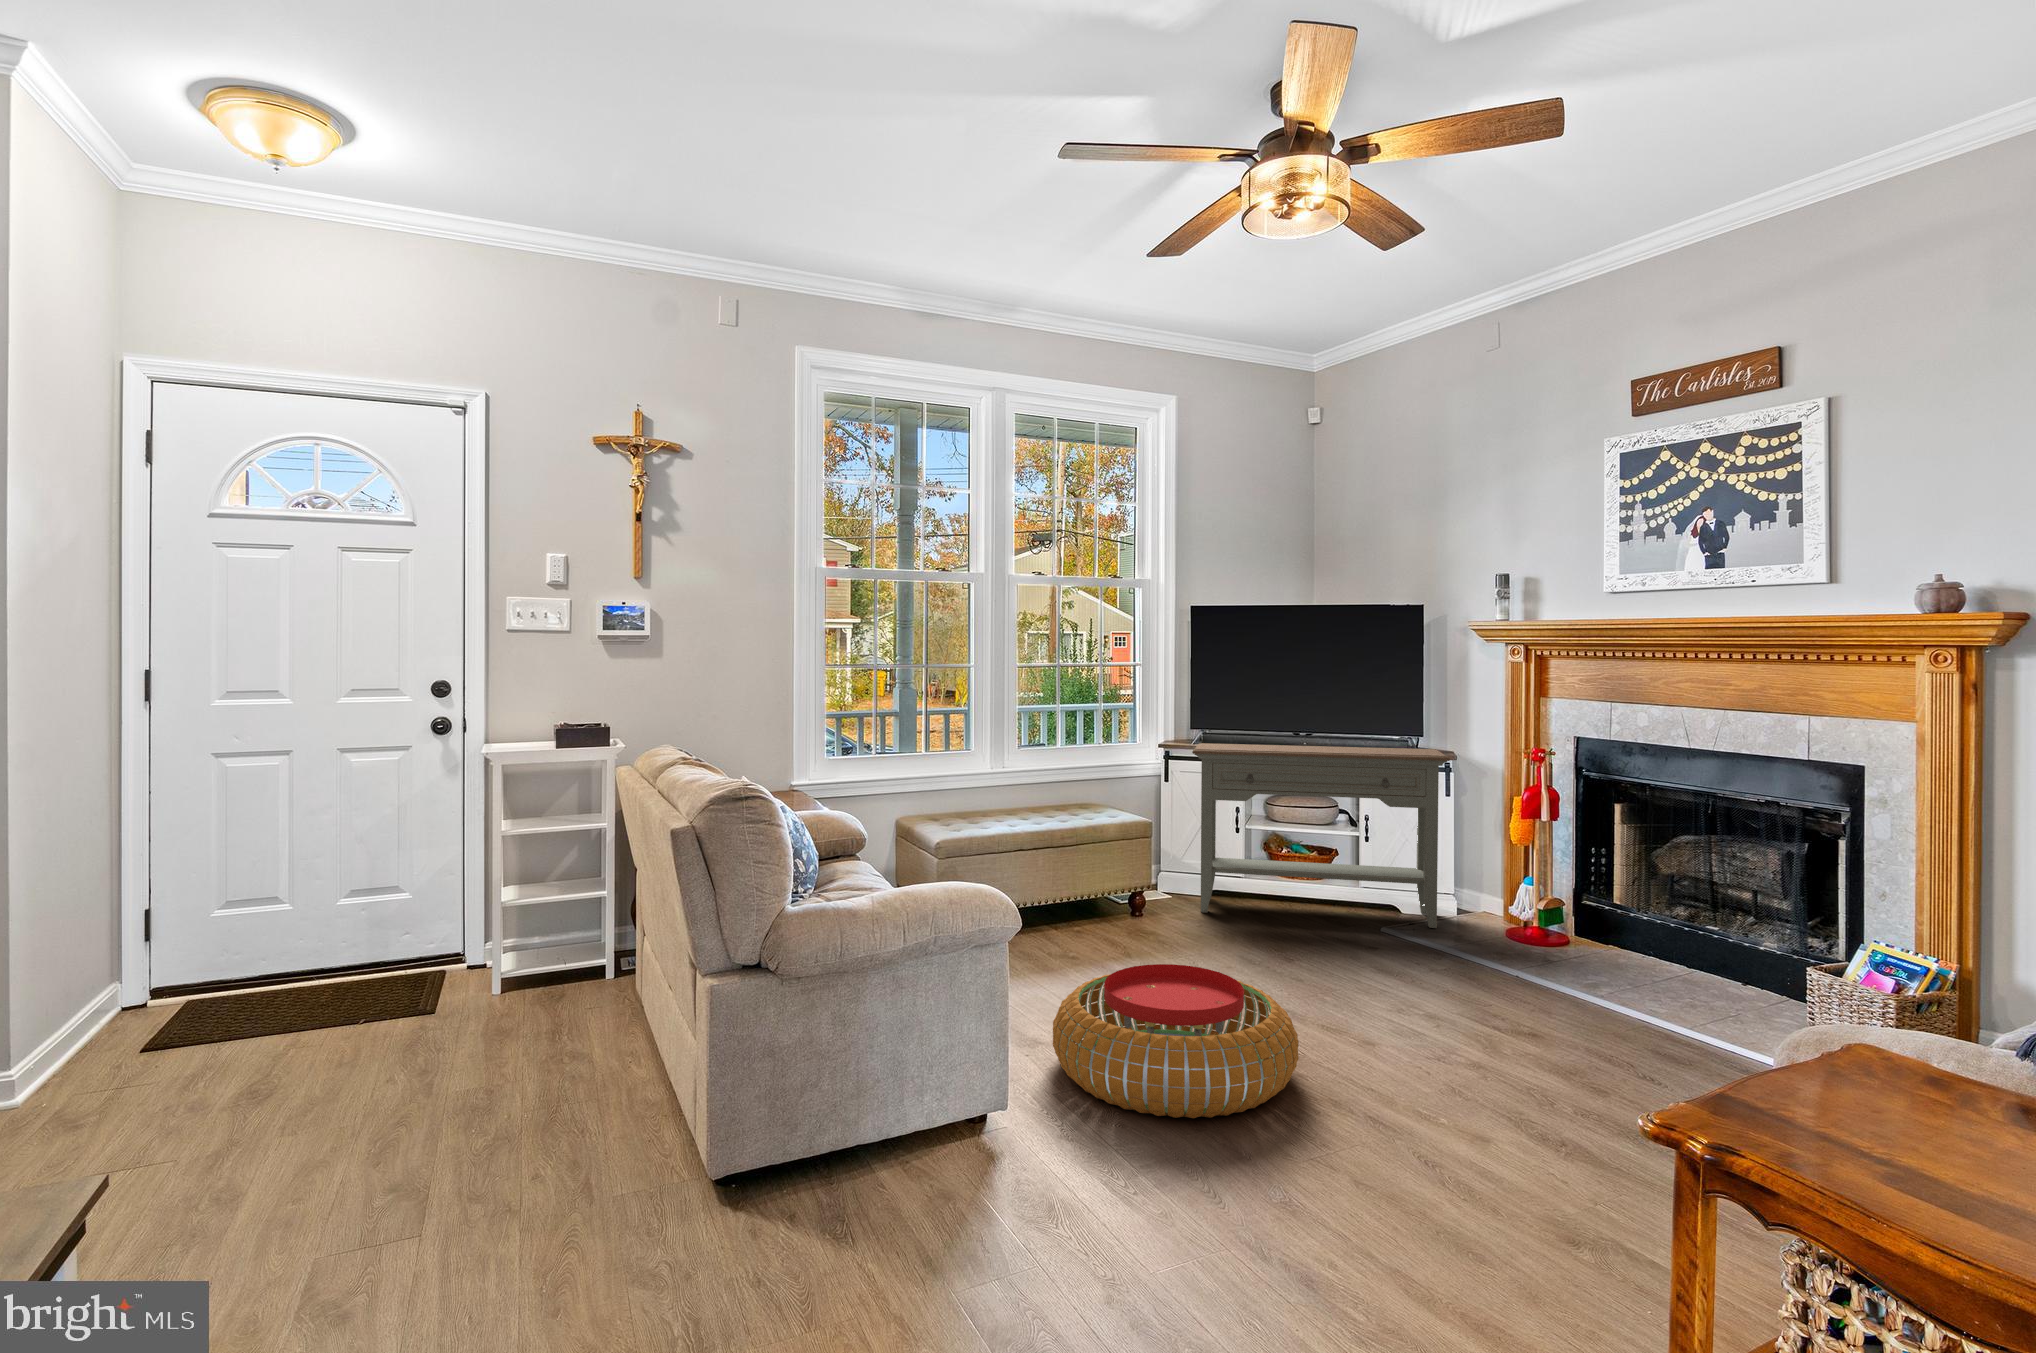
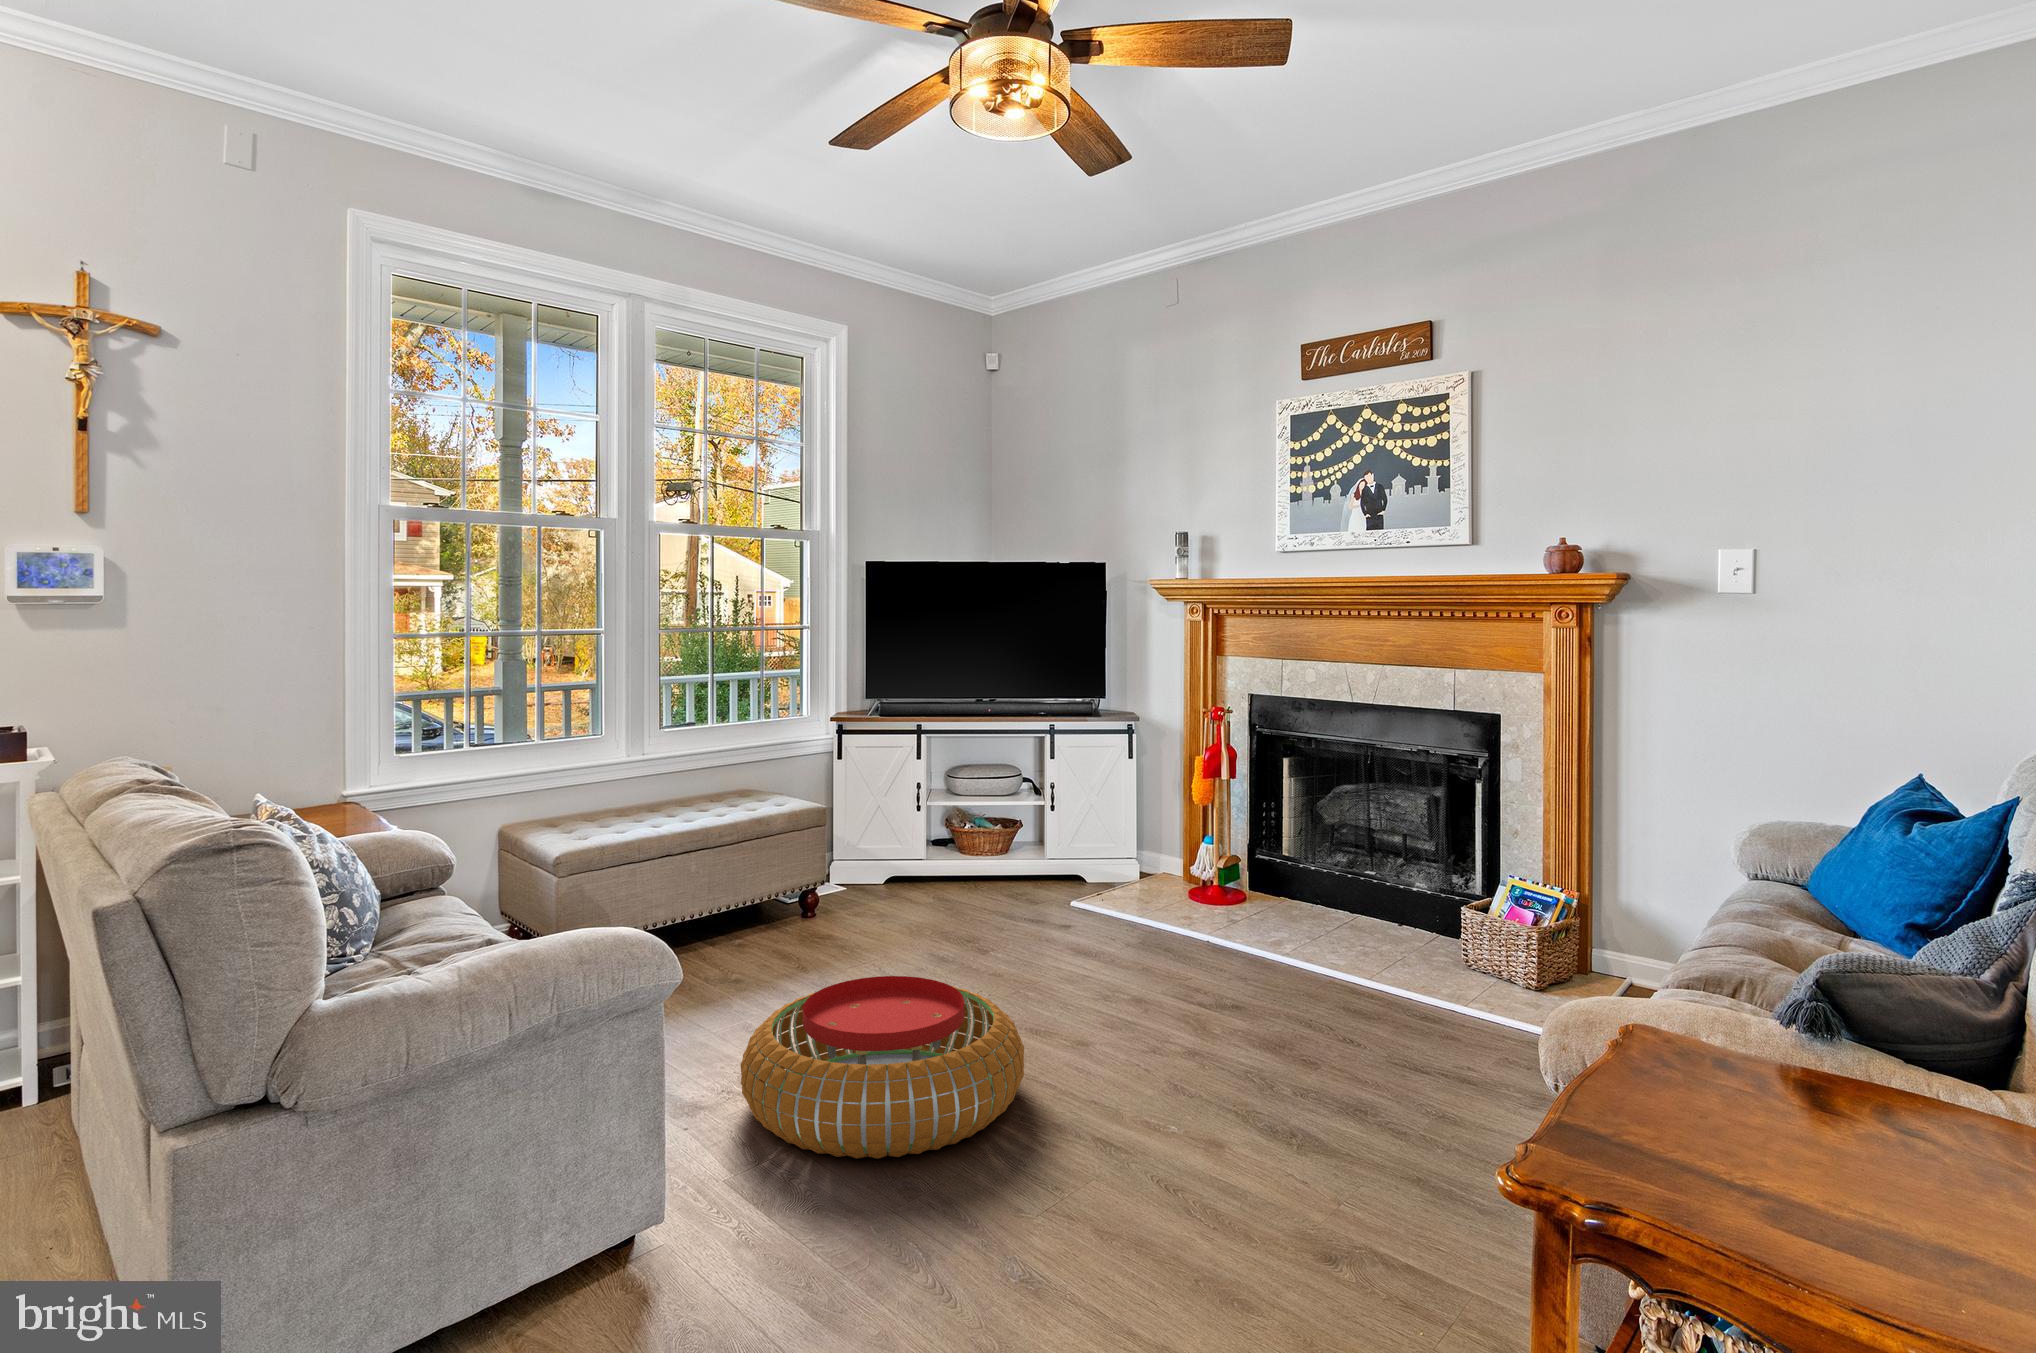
console table: present [1192,743,1450,928] -> none [870,713,1138,906]

